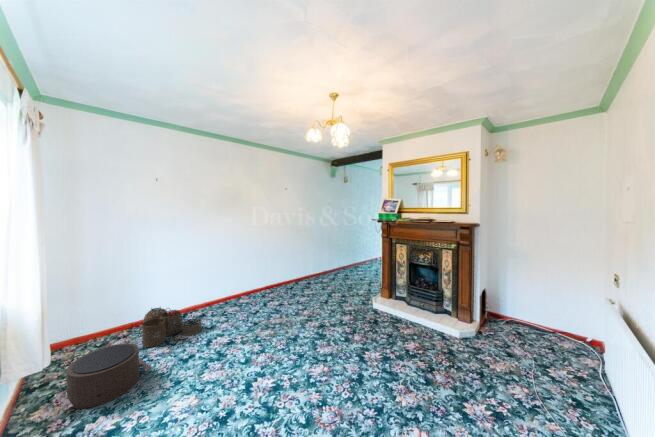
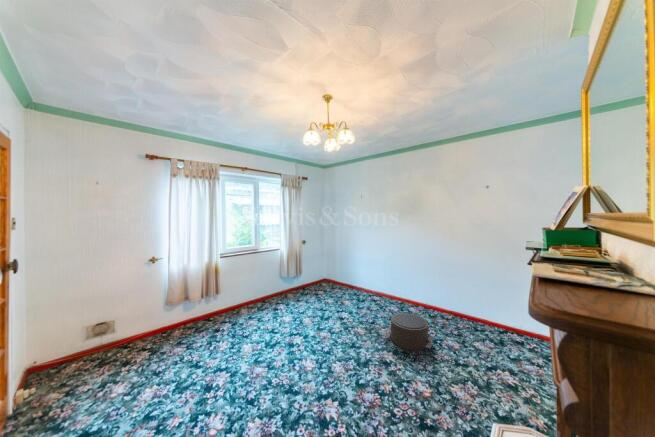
woven basket: present [141,308,202,347] -> none [449,307,505,354]

